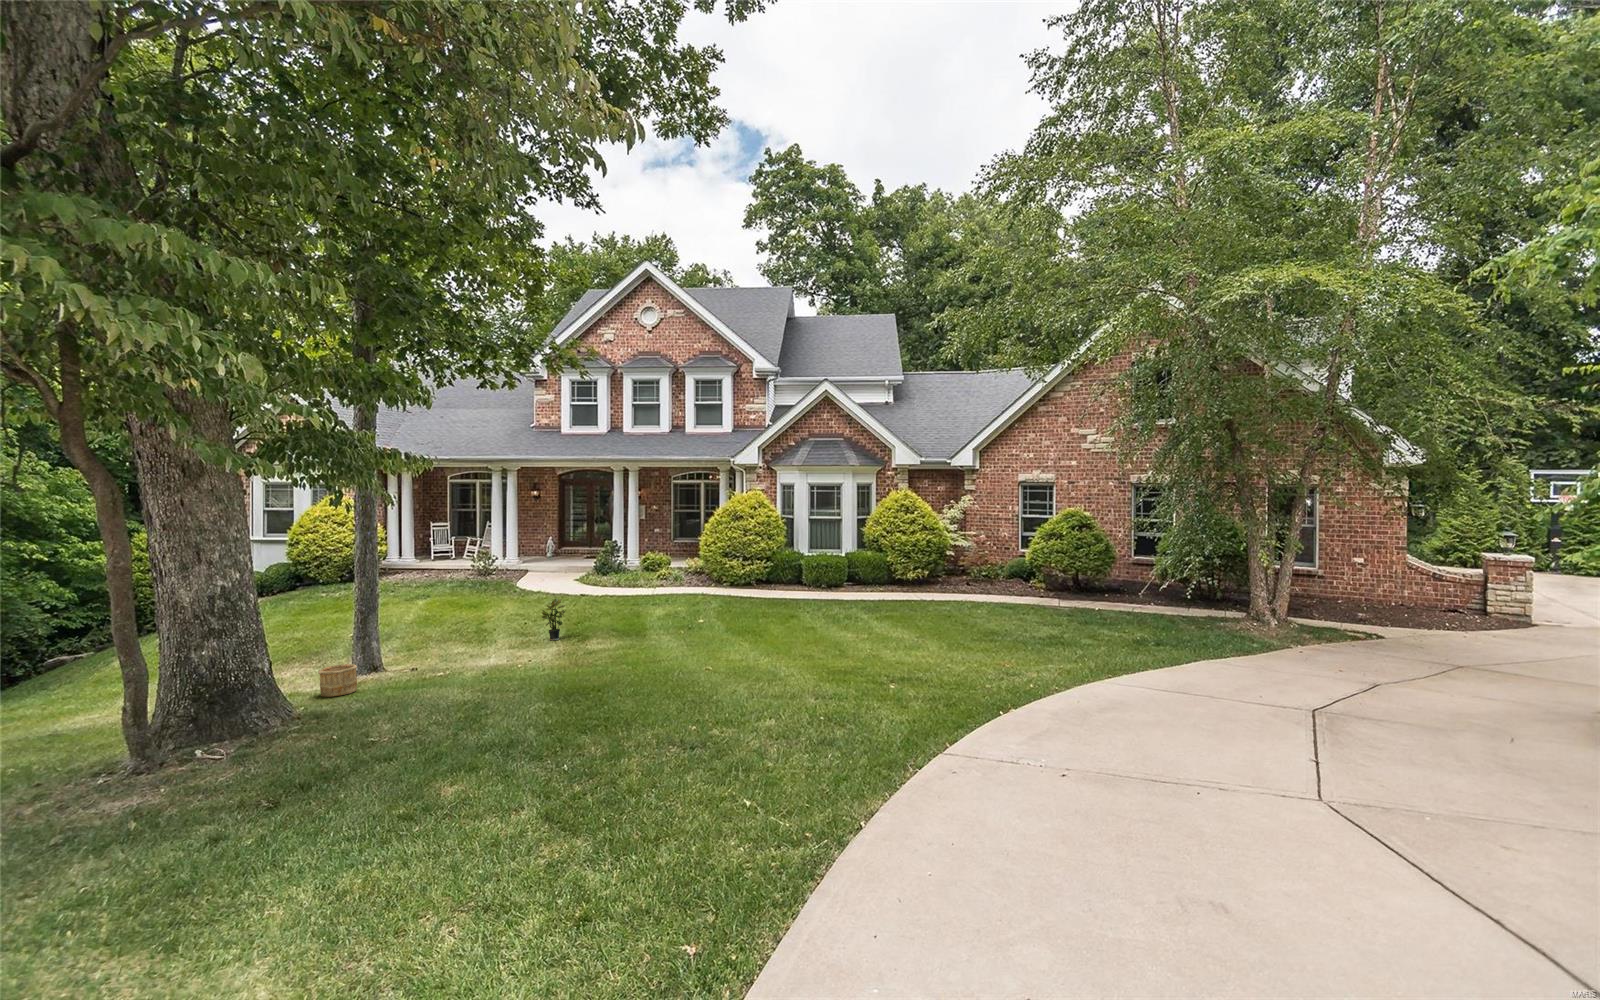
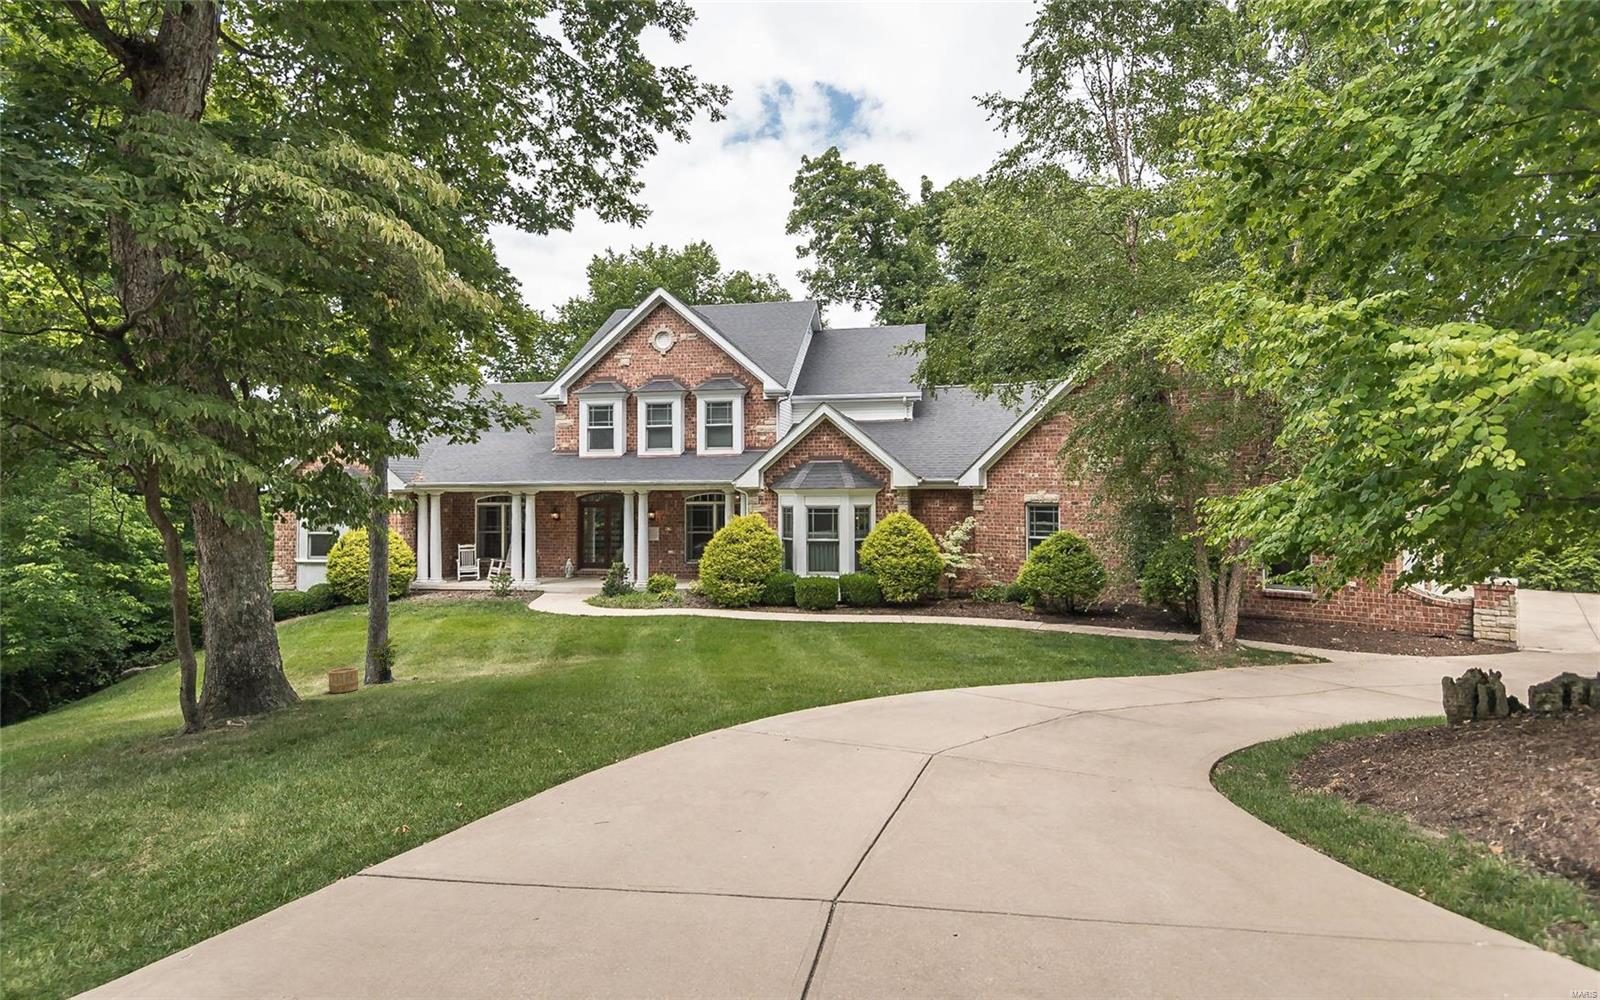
potted plant: present [542,598,565,640] -> present [370,636,398,683]

